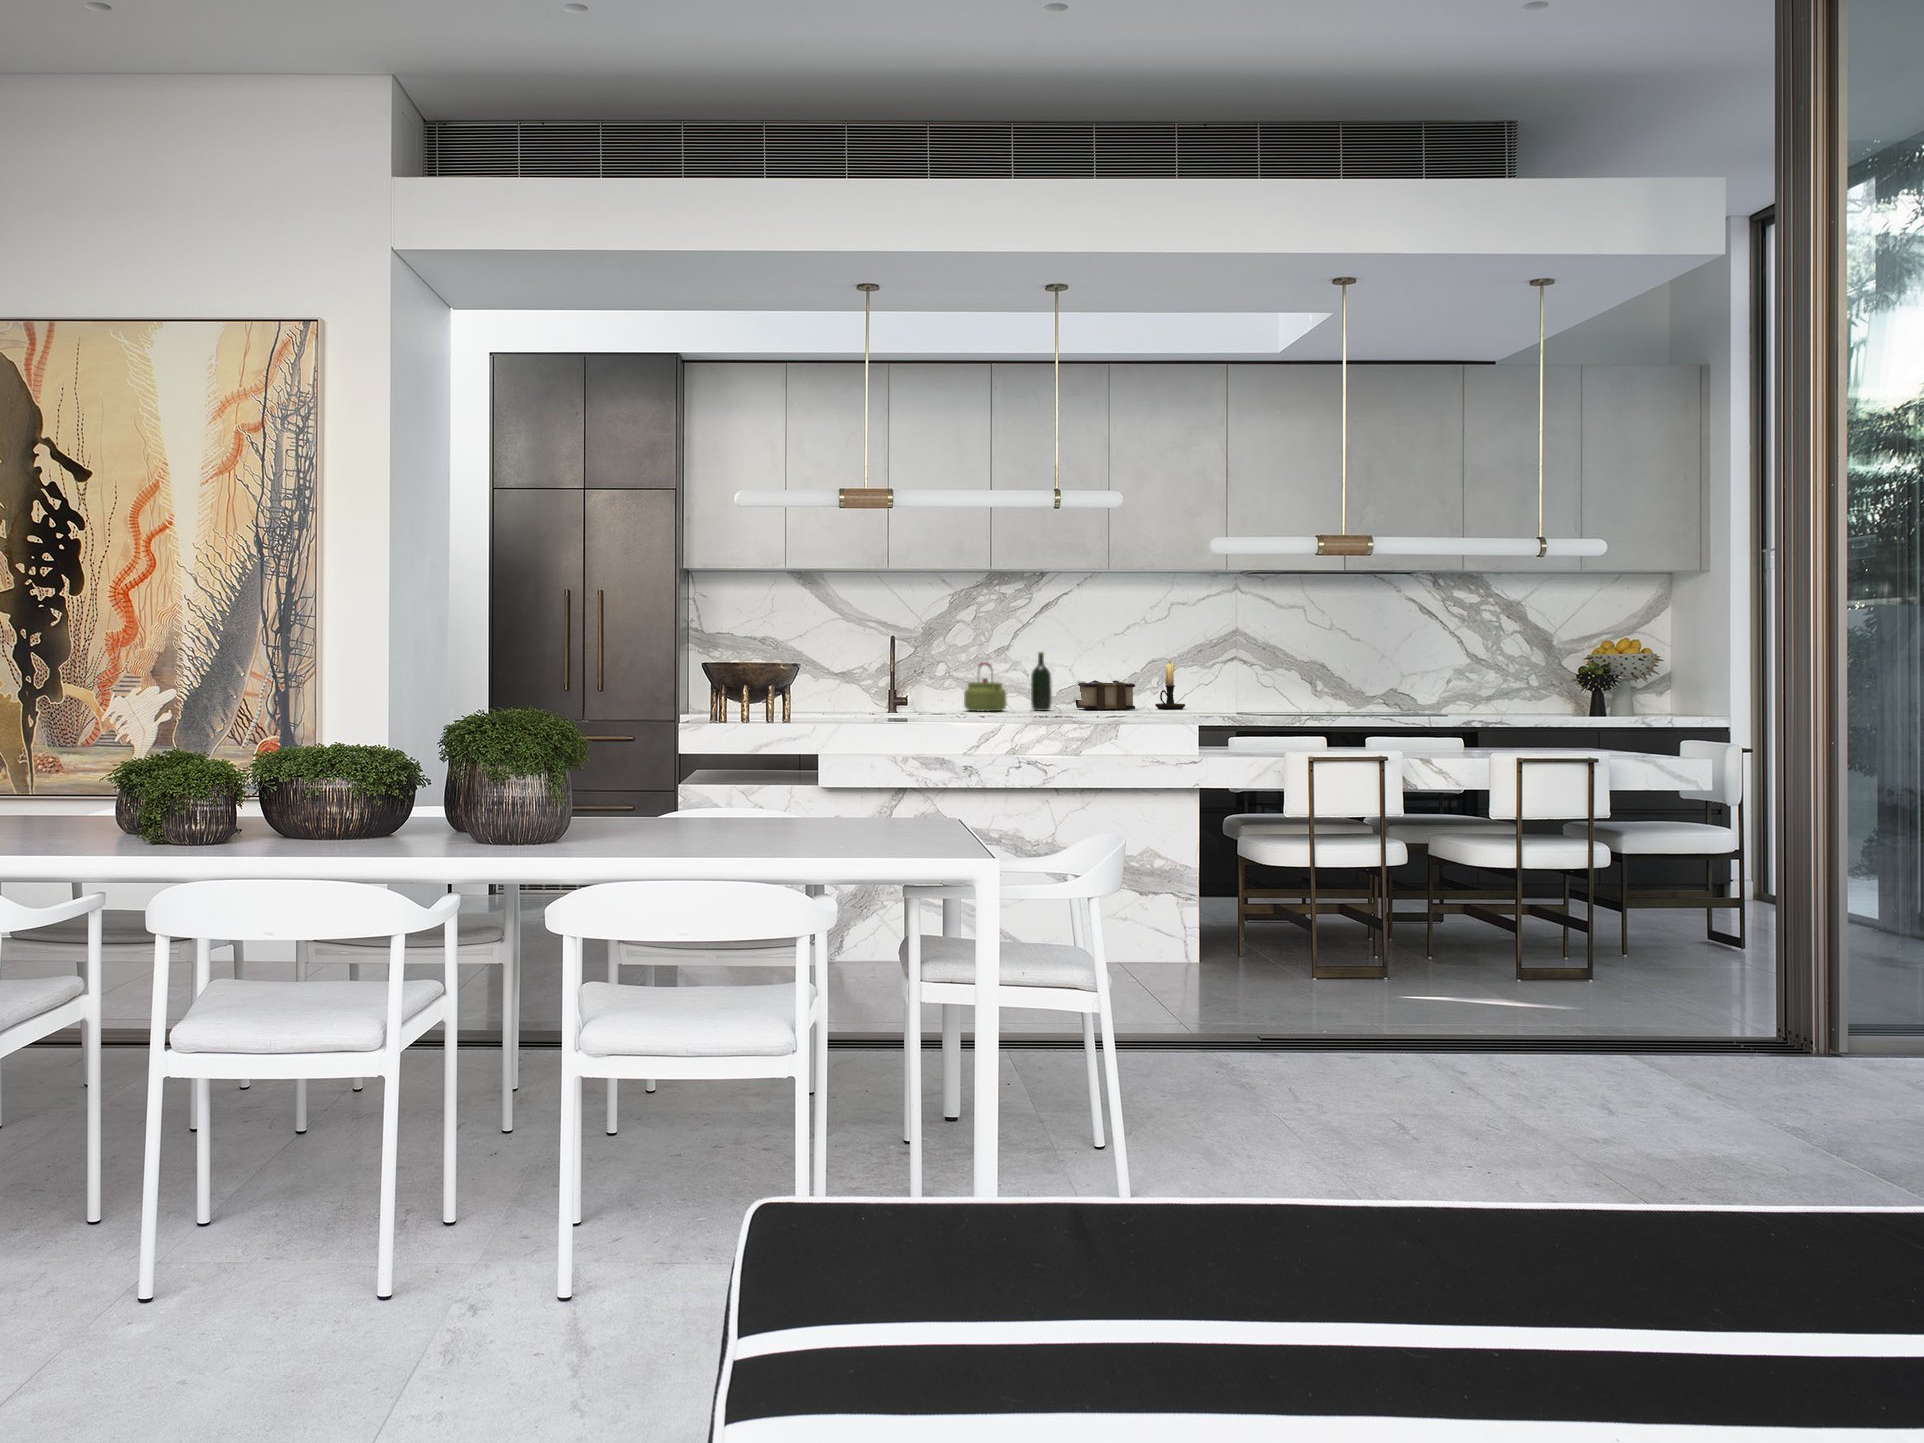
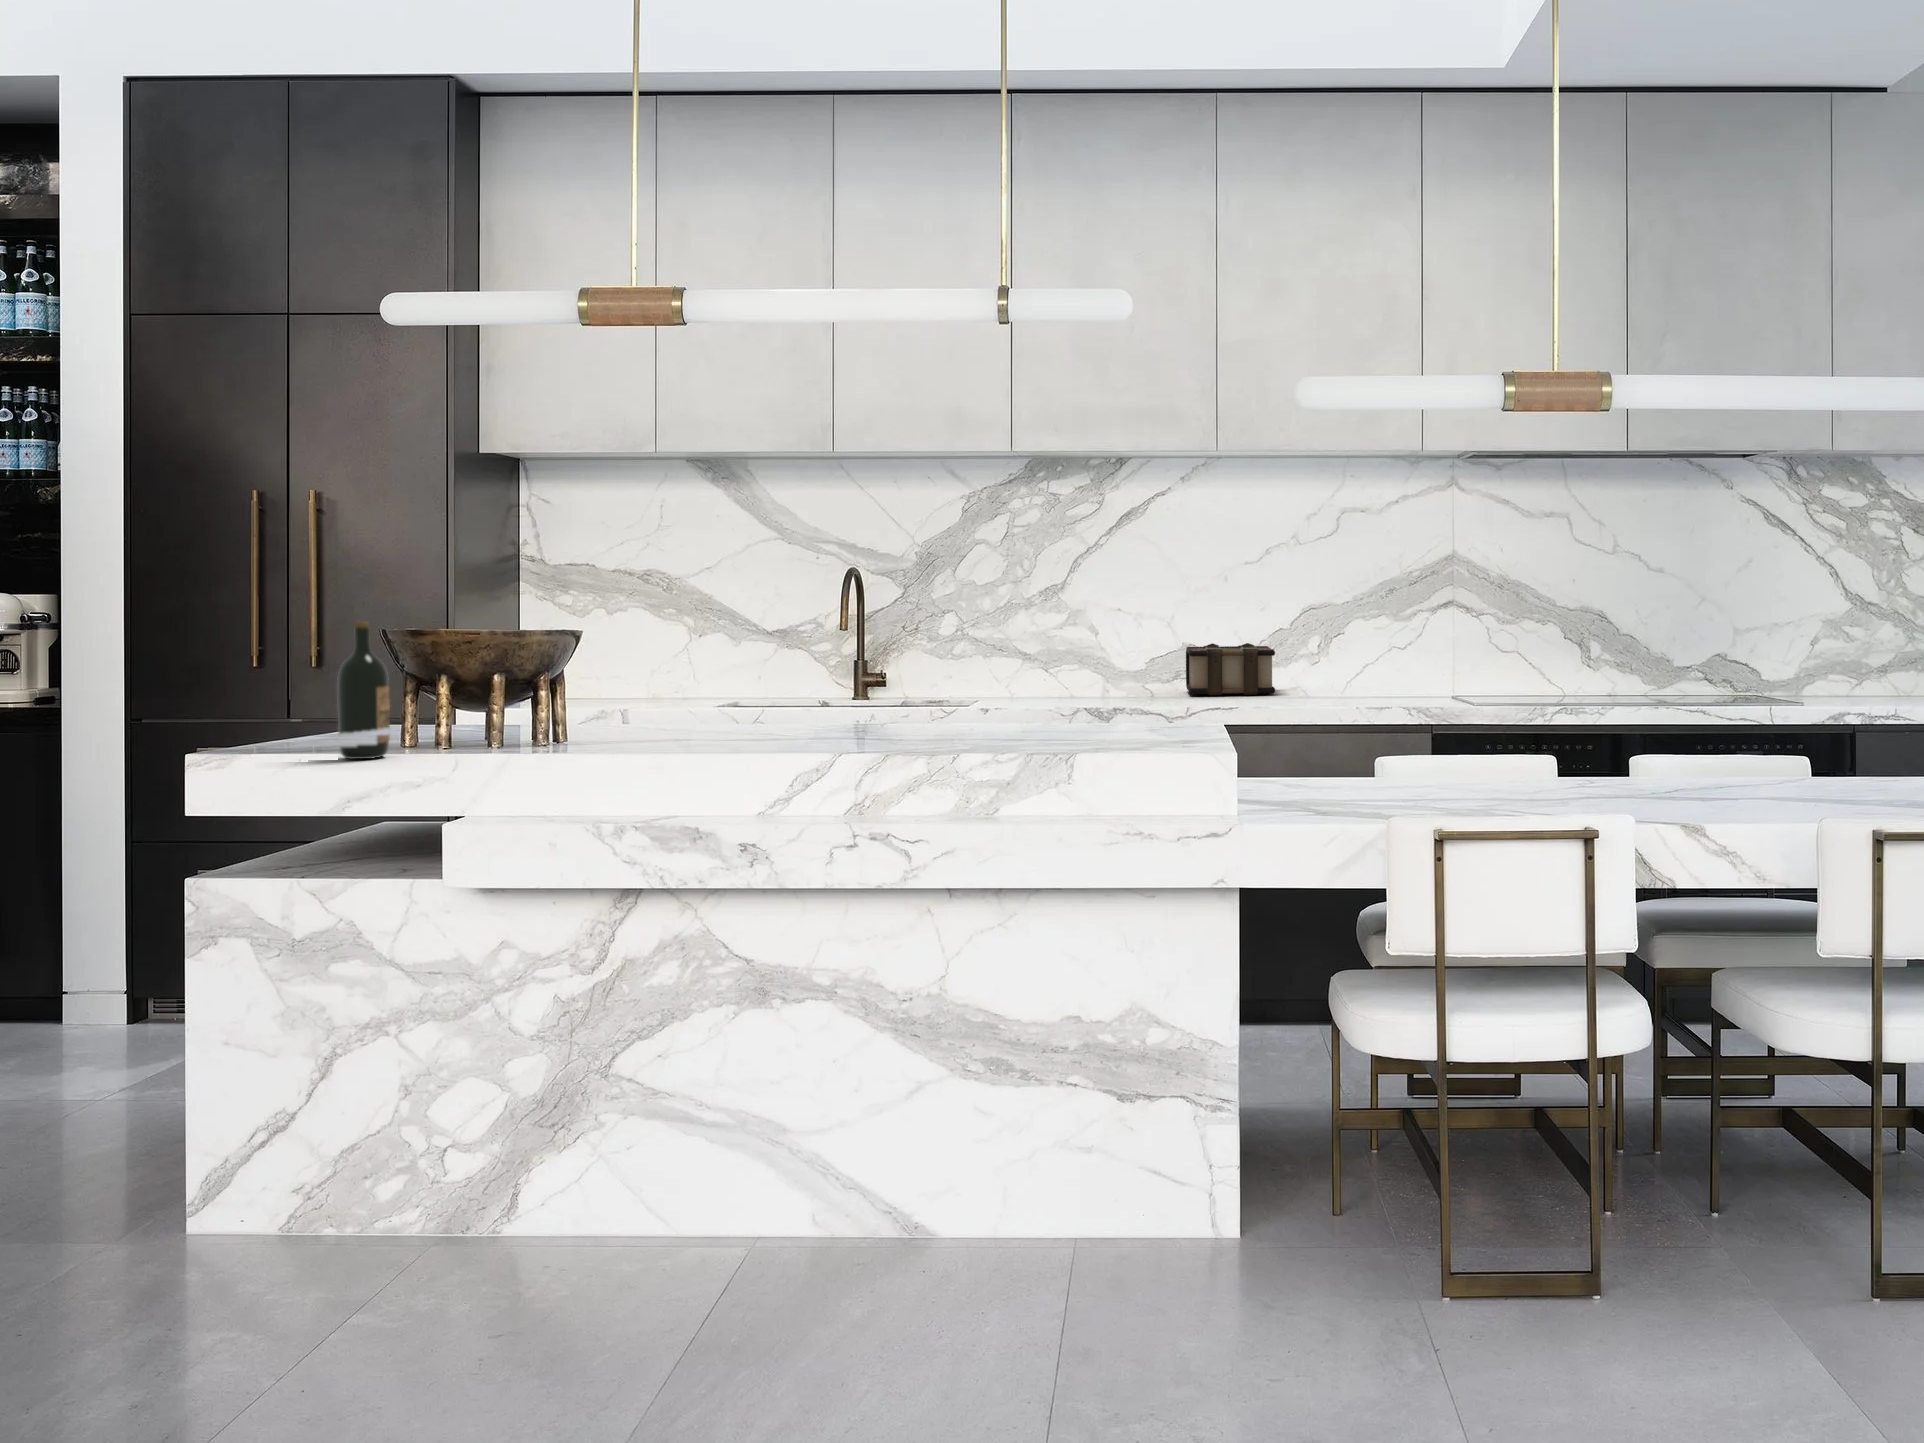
wine bottle: present [1031,652,1052,711] -> present [337,621,390,759]
candle holder: present [1155,656,1185,709] -> none [1318,598,1368,692]
kettle: present [964,662,1007,711] -> none [980,614,1053,701]

